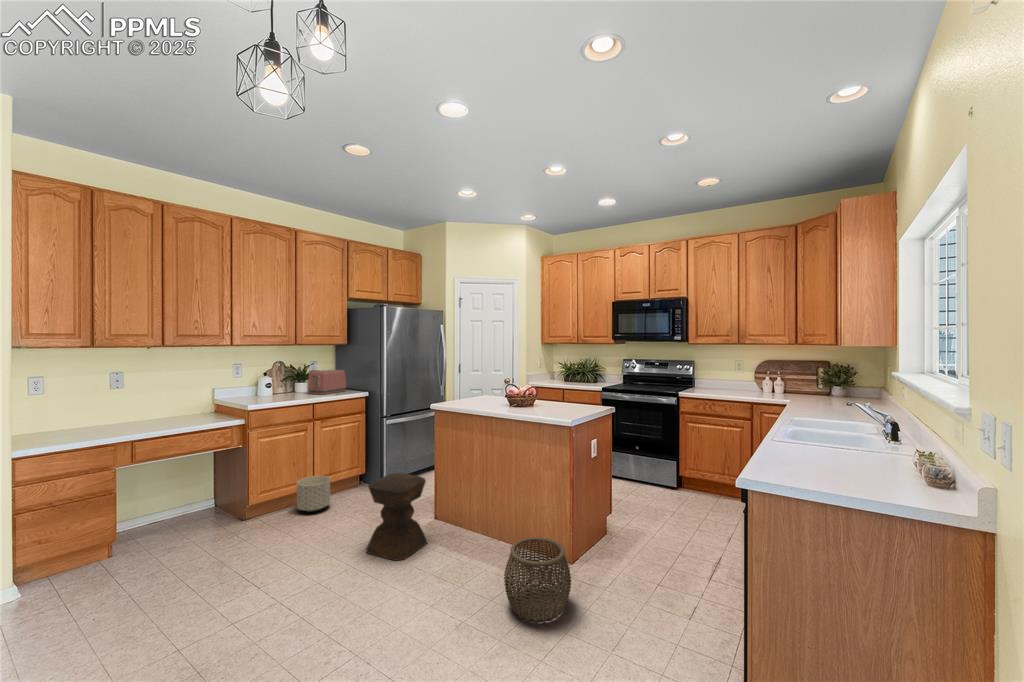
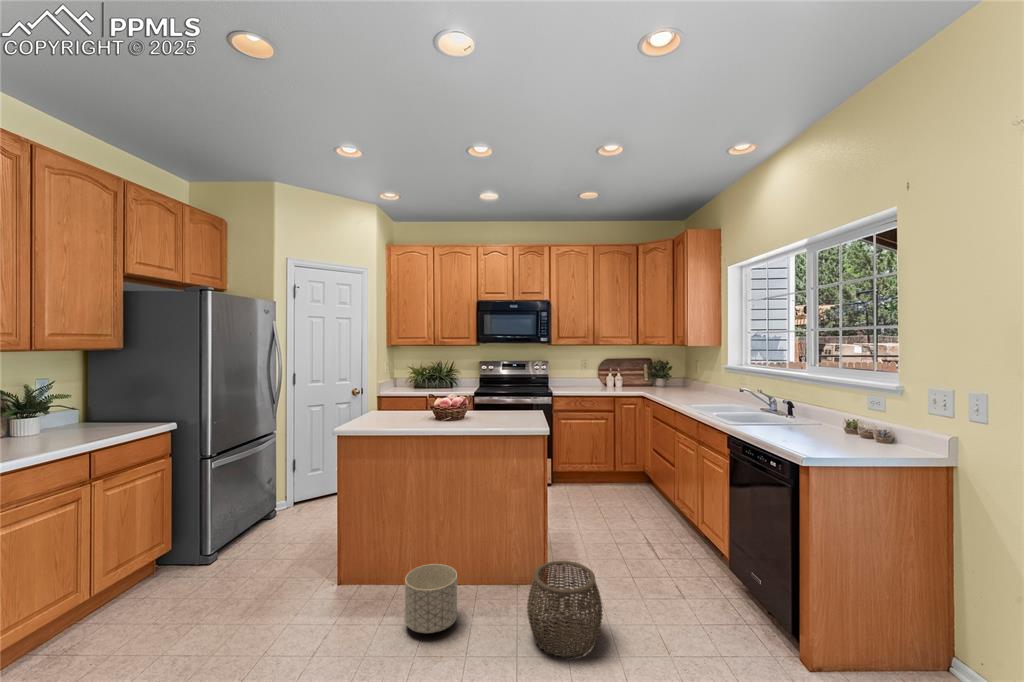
toaster: present [307,370,346,394] -> none [51,391,125,436]
stool: present [366,473,428,561] -> none [279,529,364,664]
planter: present [297,476,330,512] -> present [405,564,457,633]

